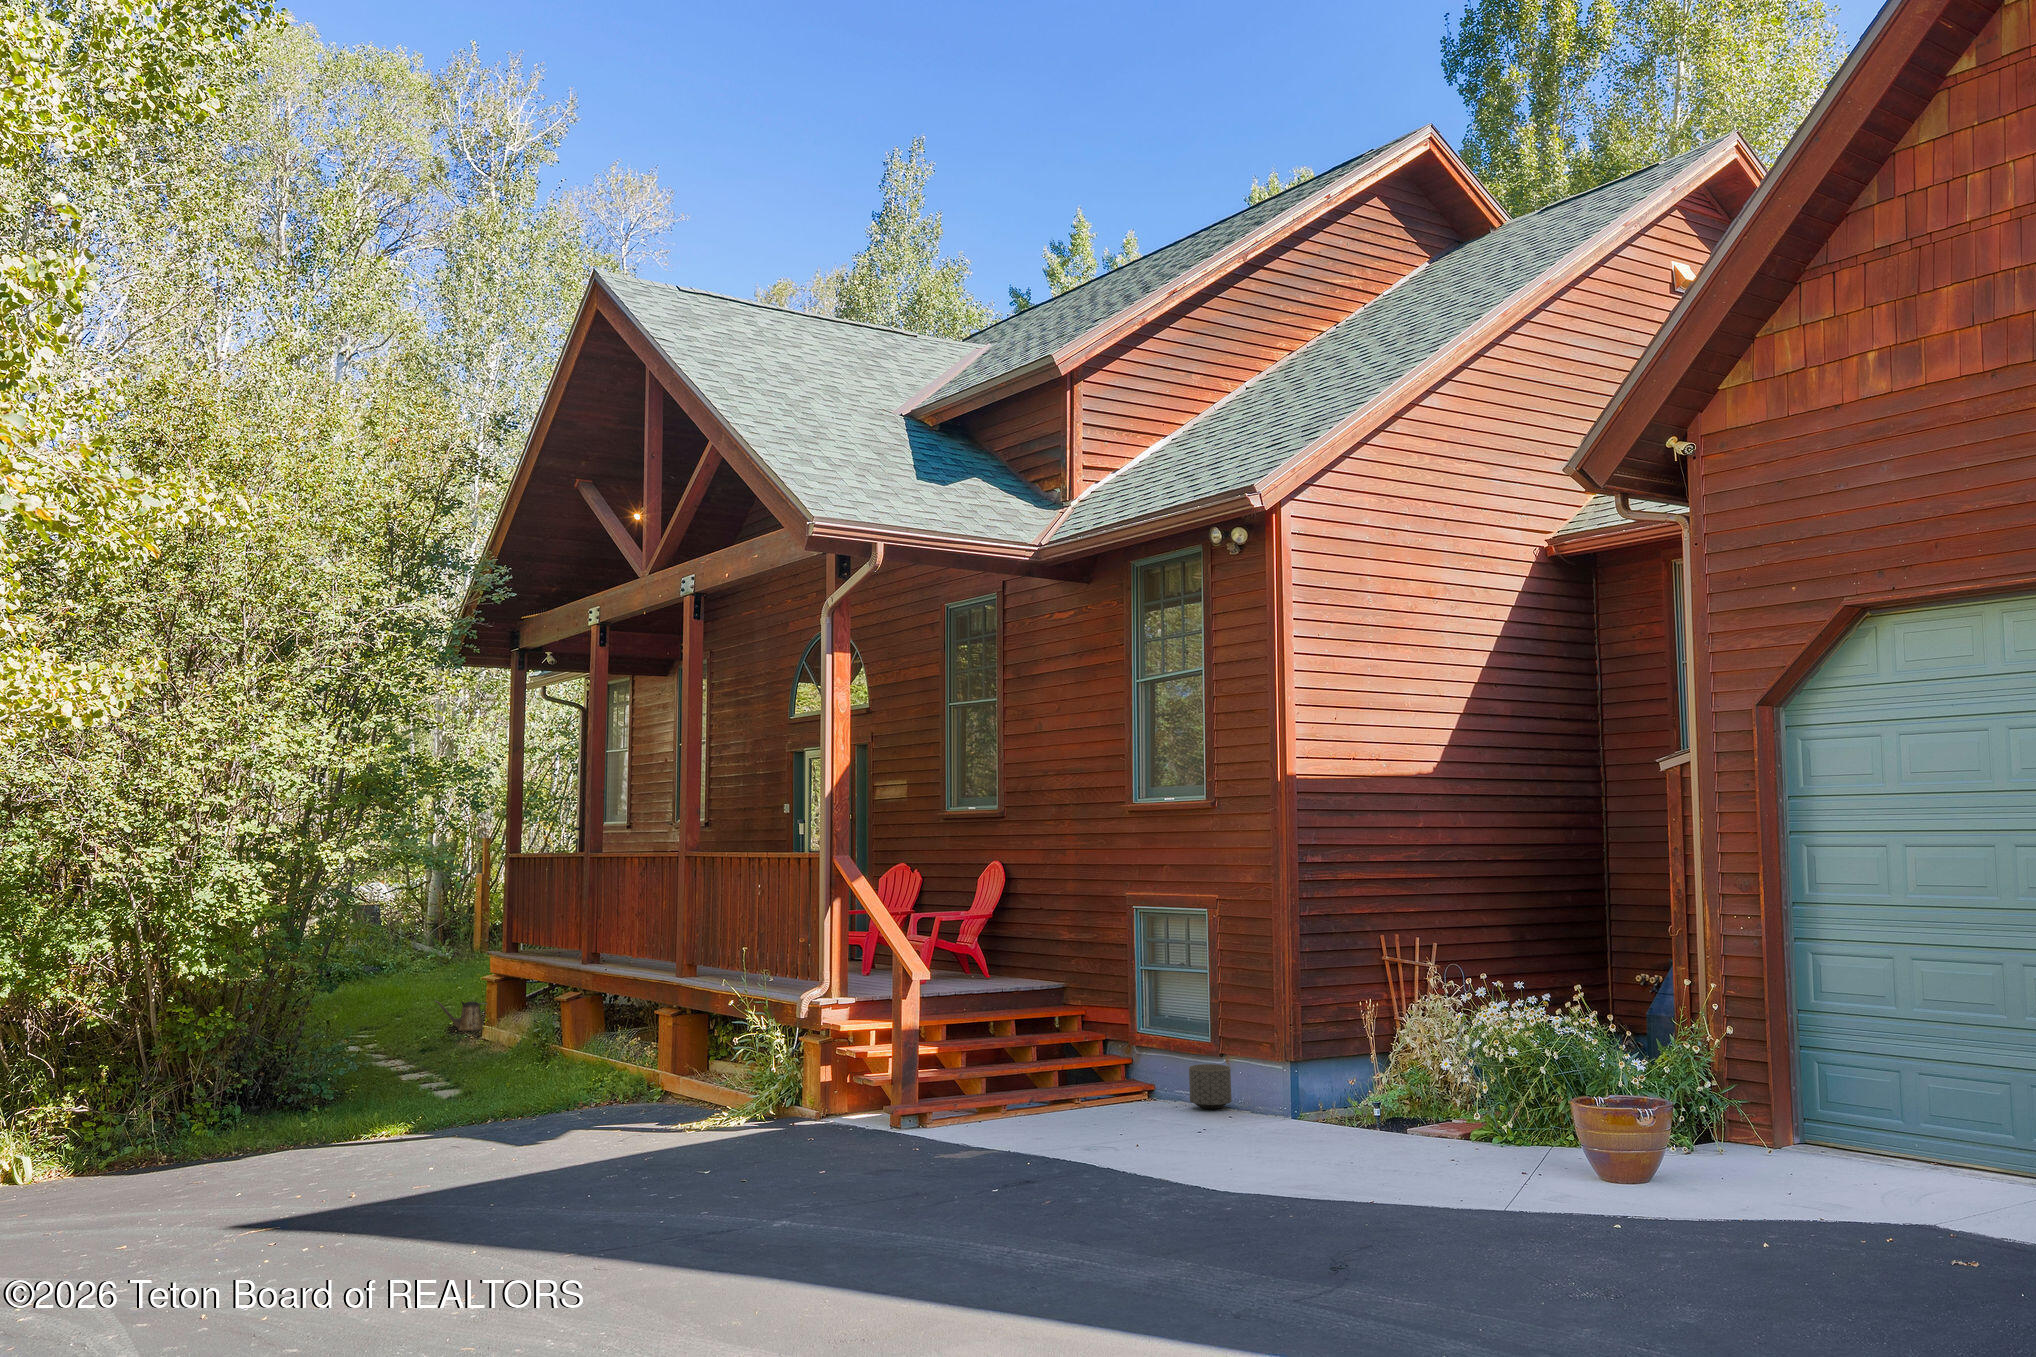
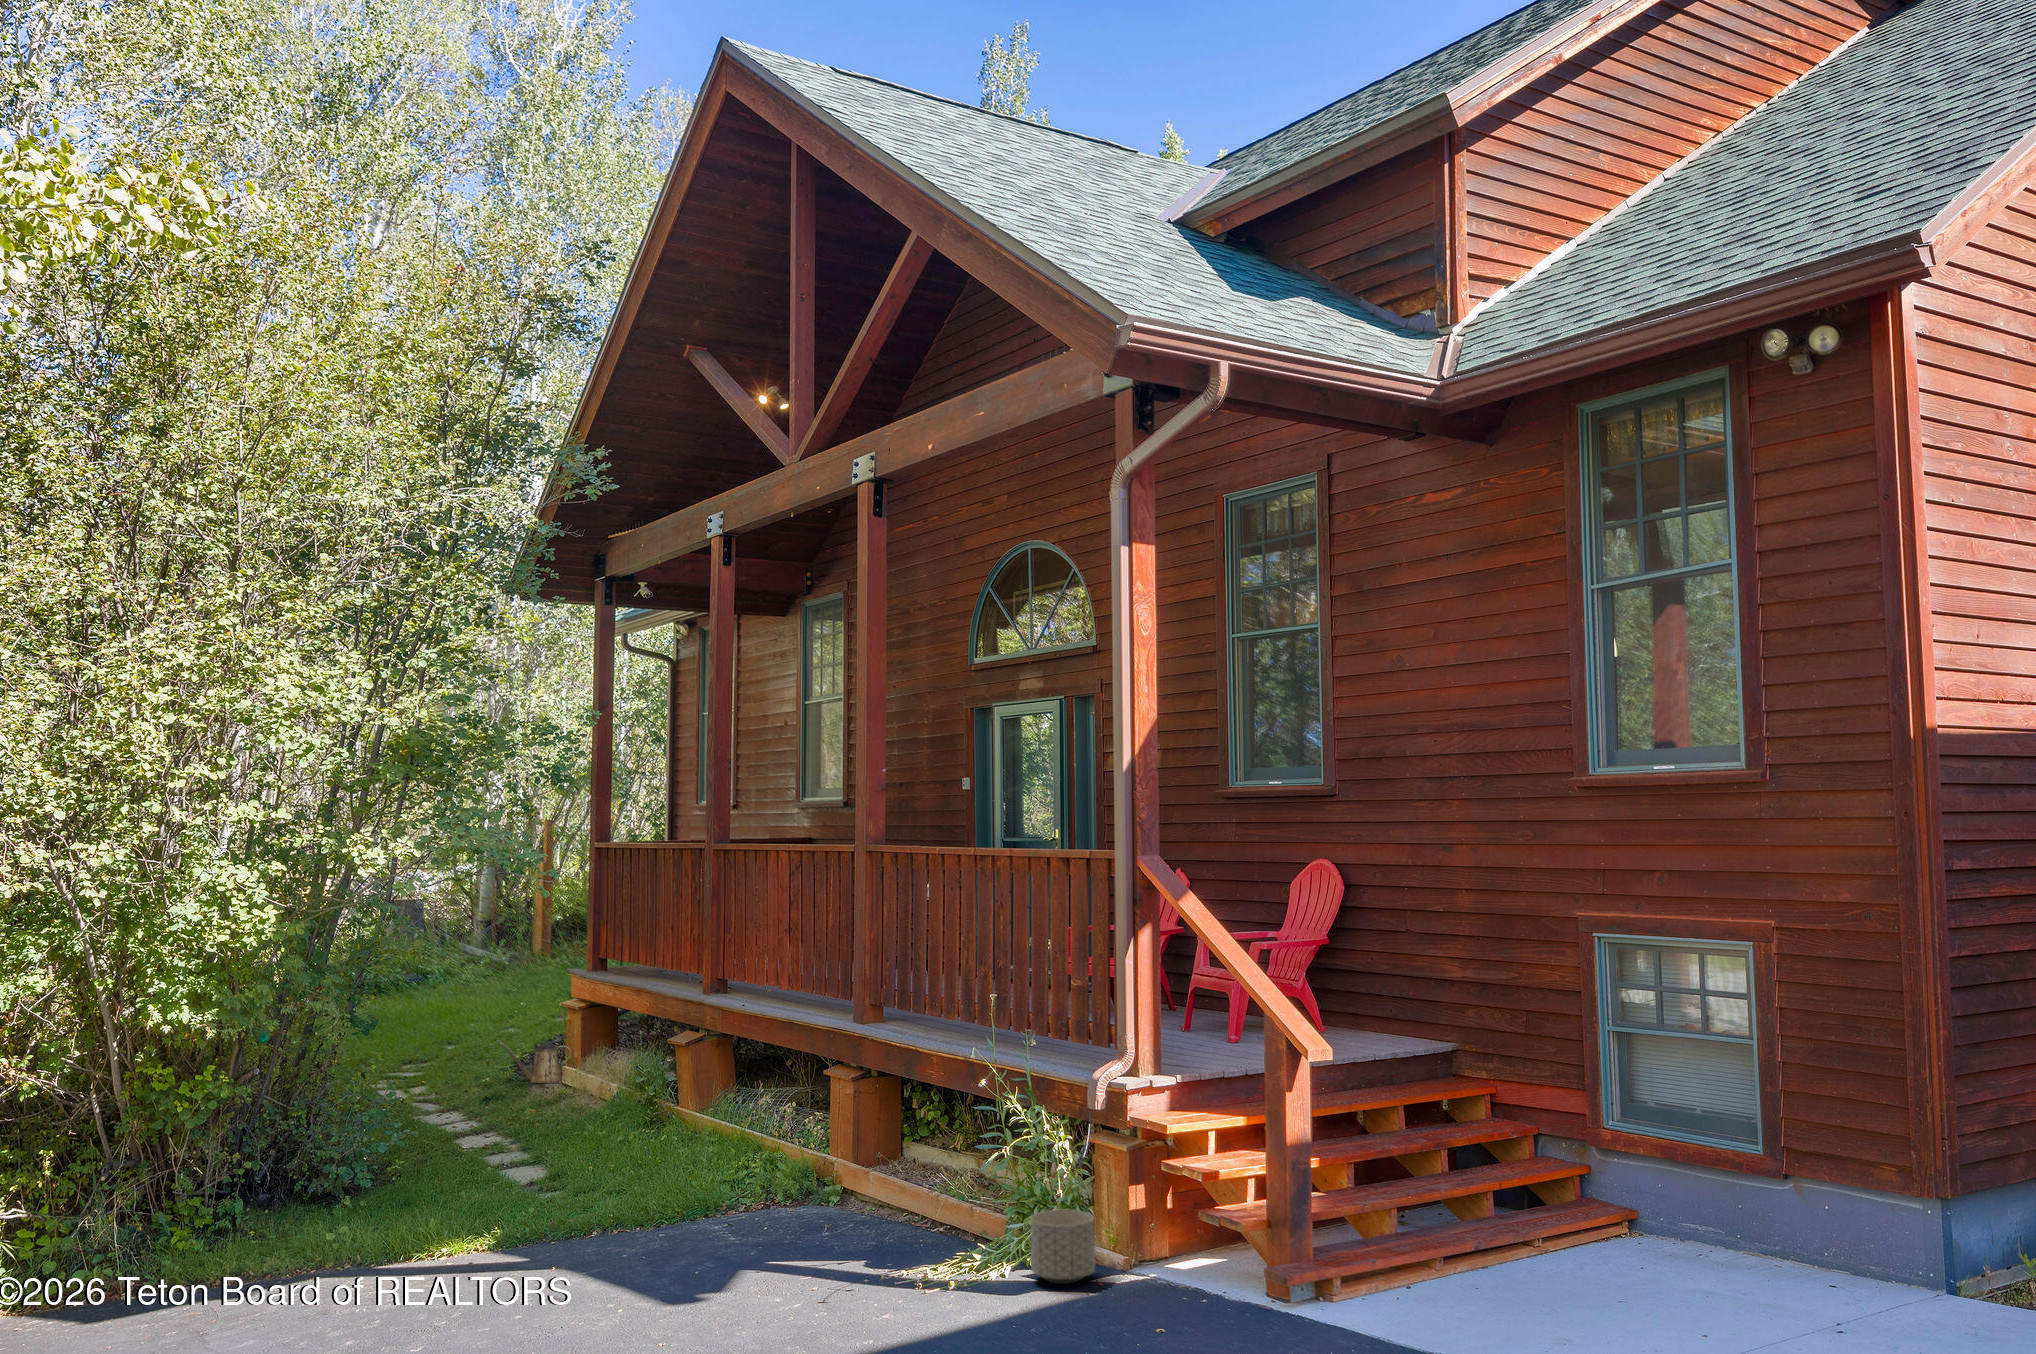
planter: present [1189,1064,1231,1109] -> present [1031,1210,1095,1284]

